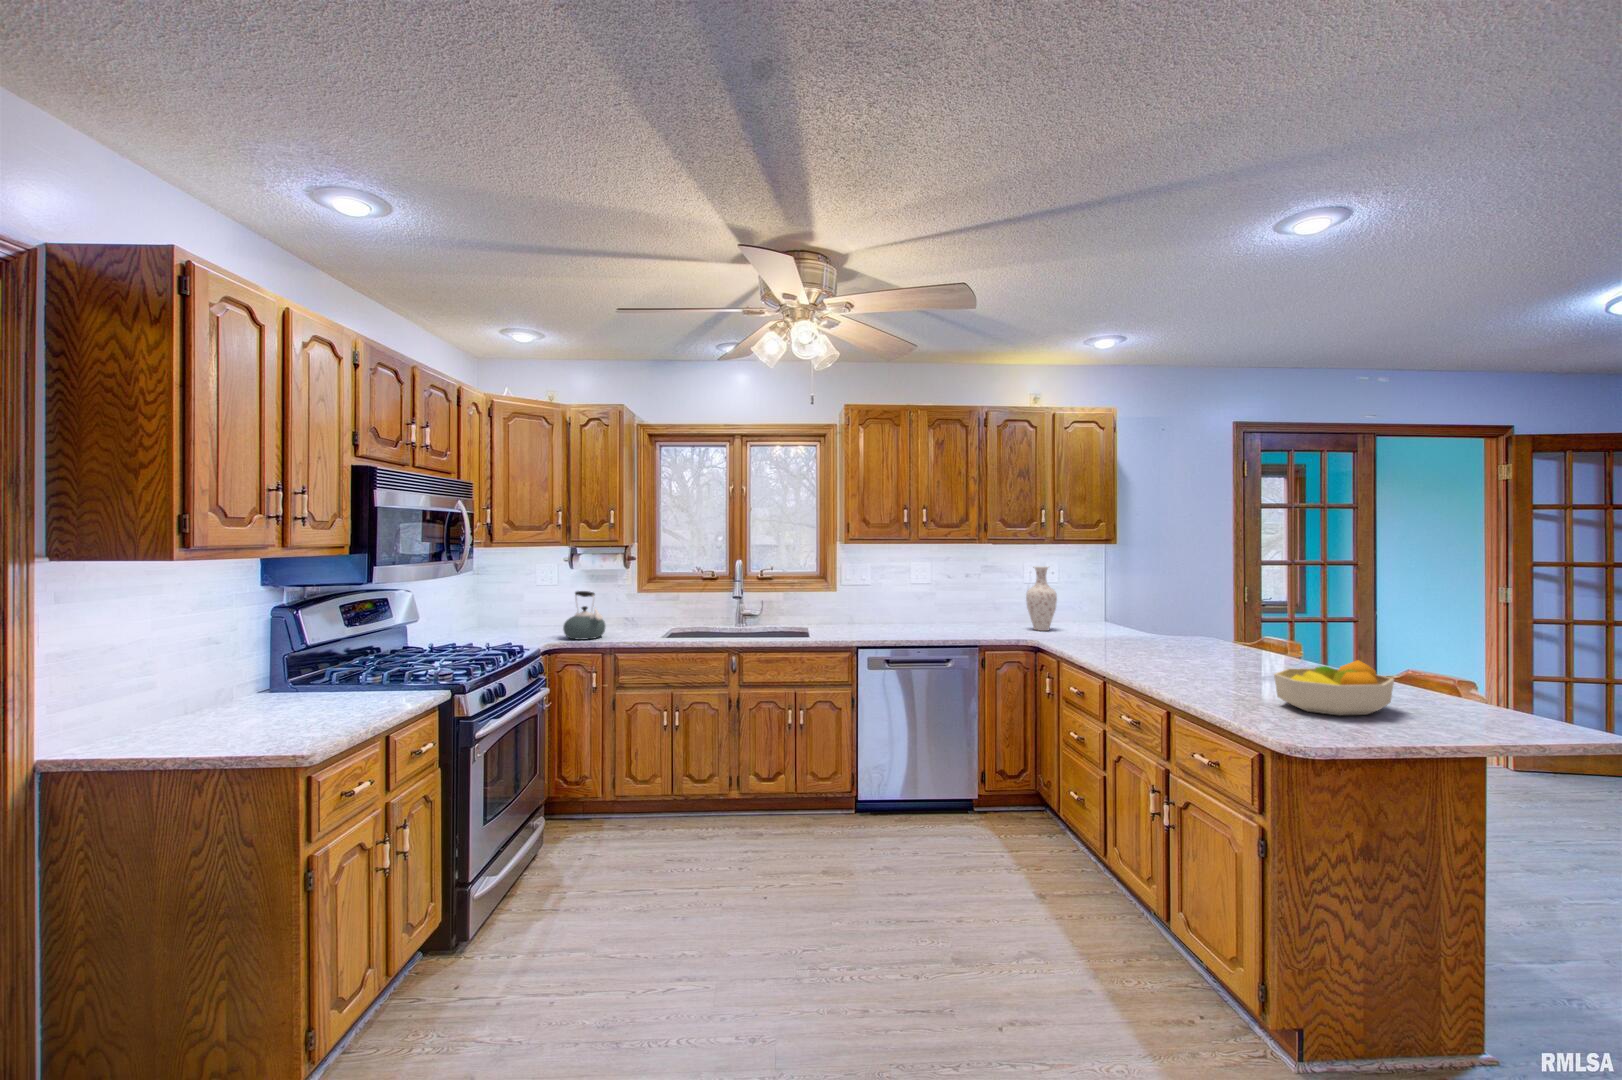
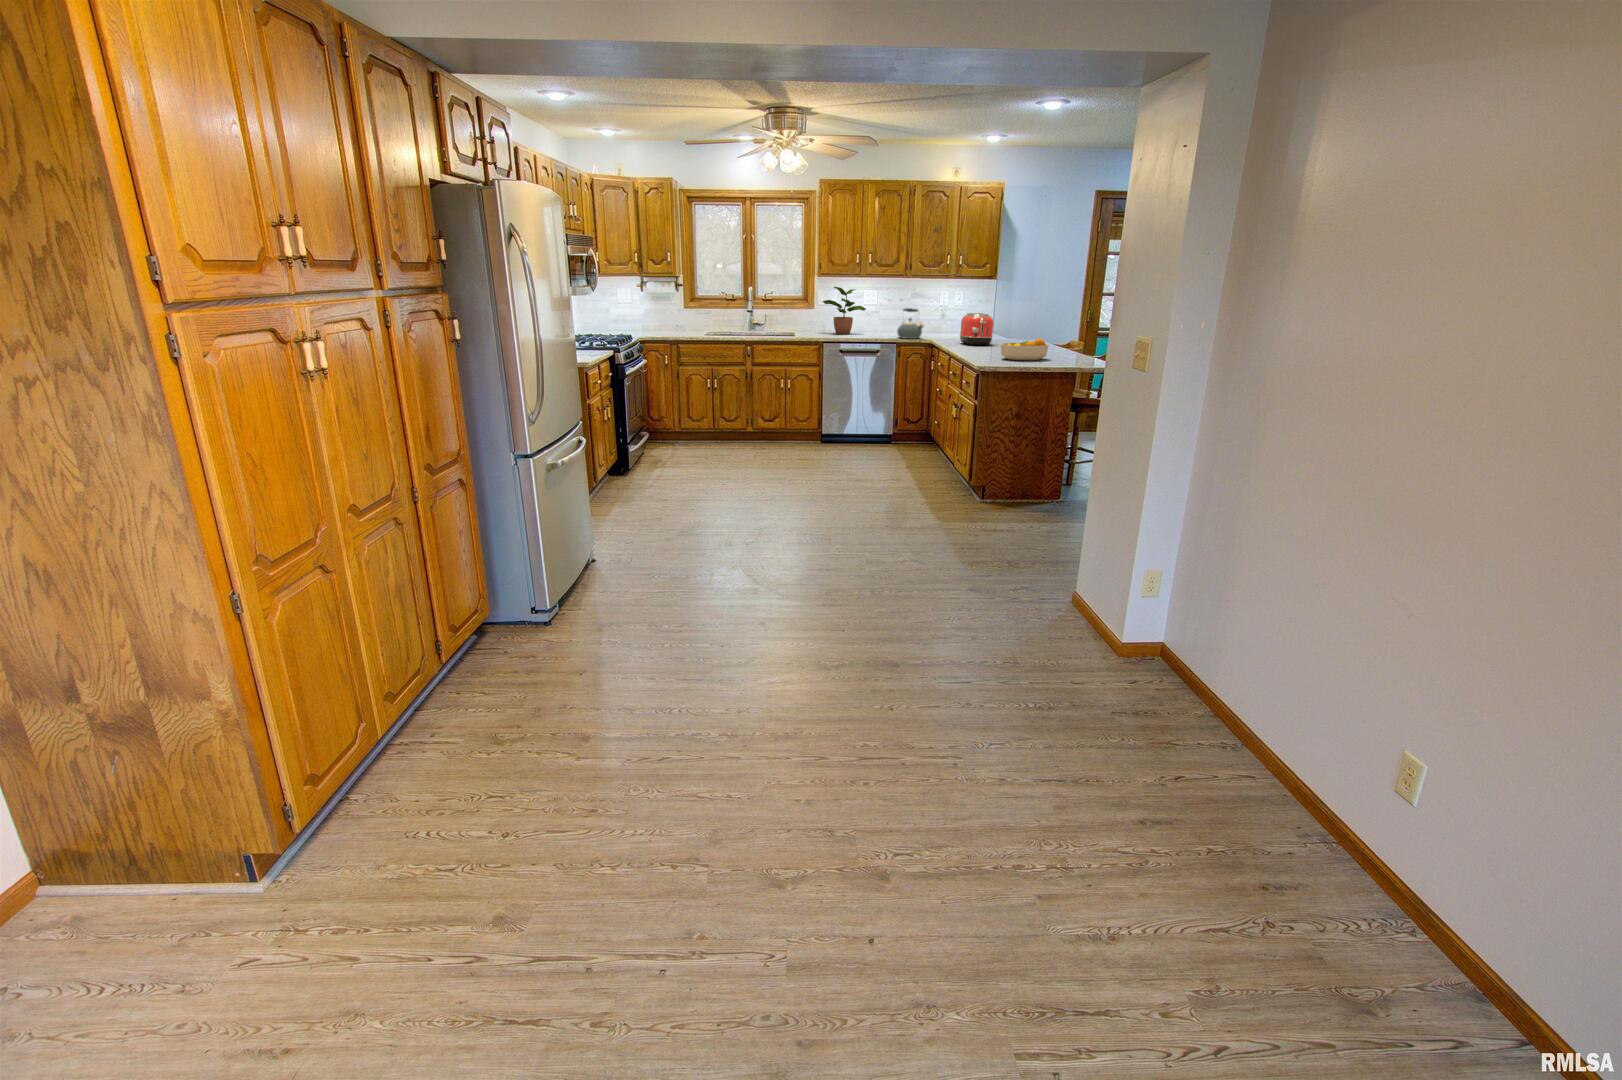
potted plant: none [849,558,918,628] -> present [823,287,866,334]
vase: present [1026,566,1057,631] -> none [935,294,953,337]
kettle: present [563,591,605,640] -> present [897,308,925,339]
toaster: none [1095,598,1164,655] -> present [960,313,993,345]

